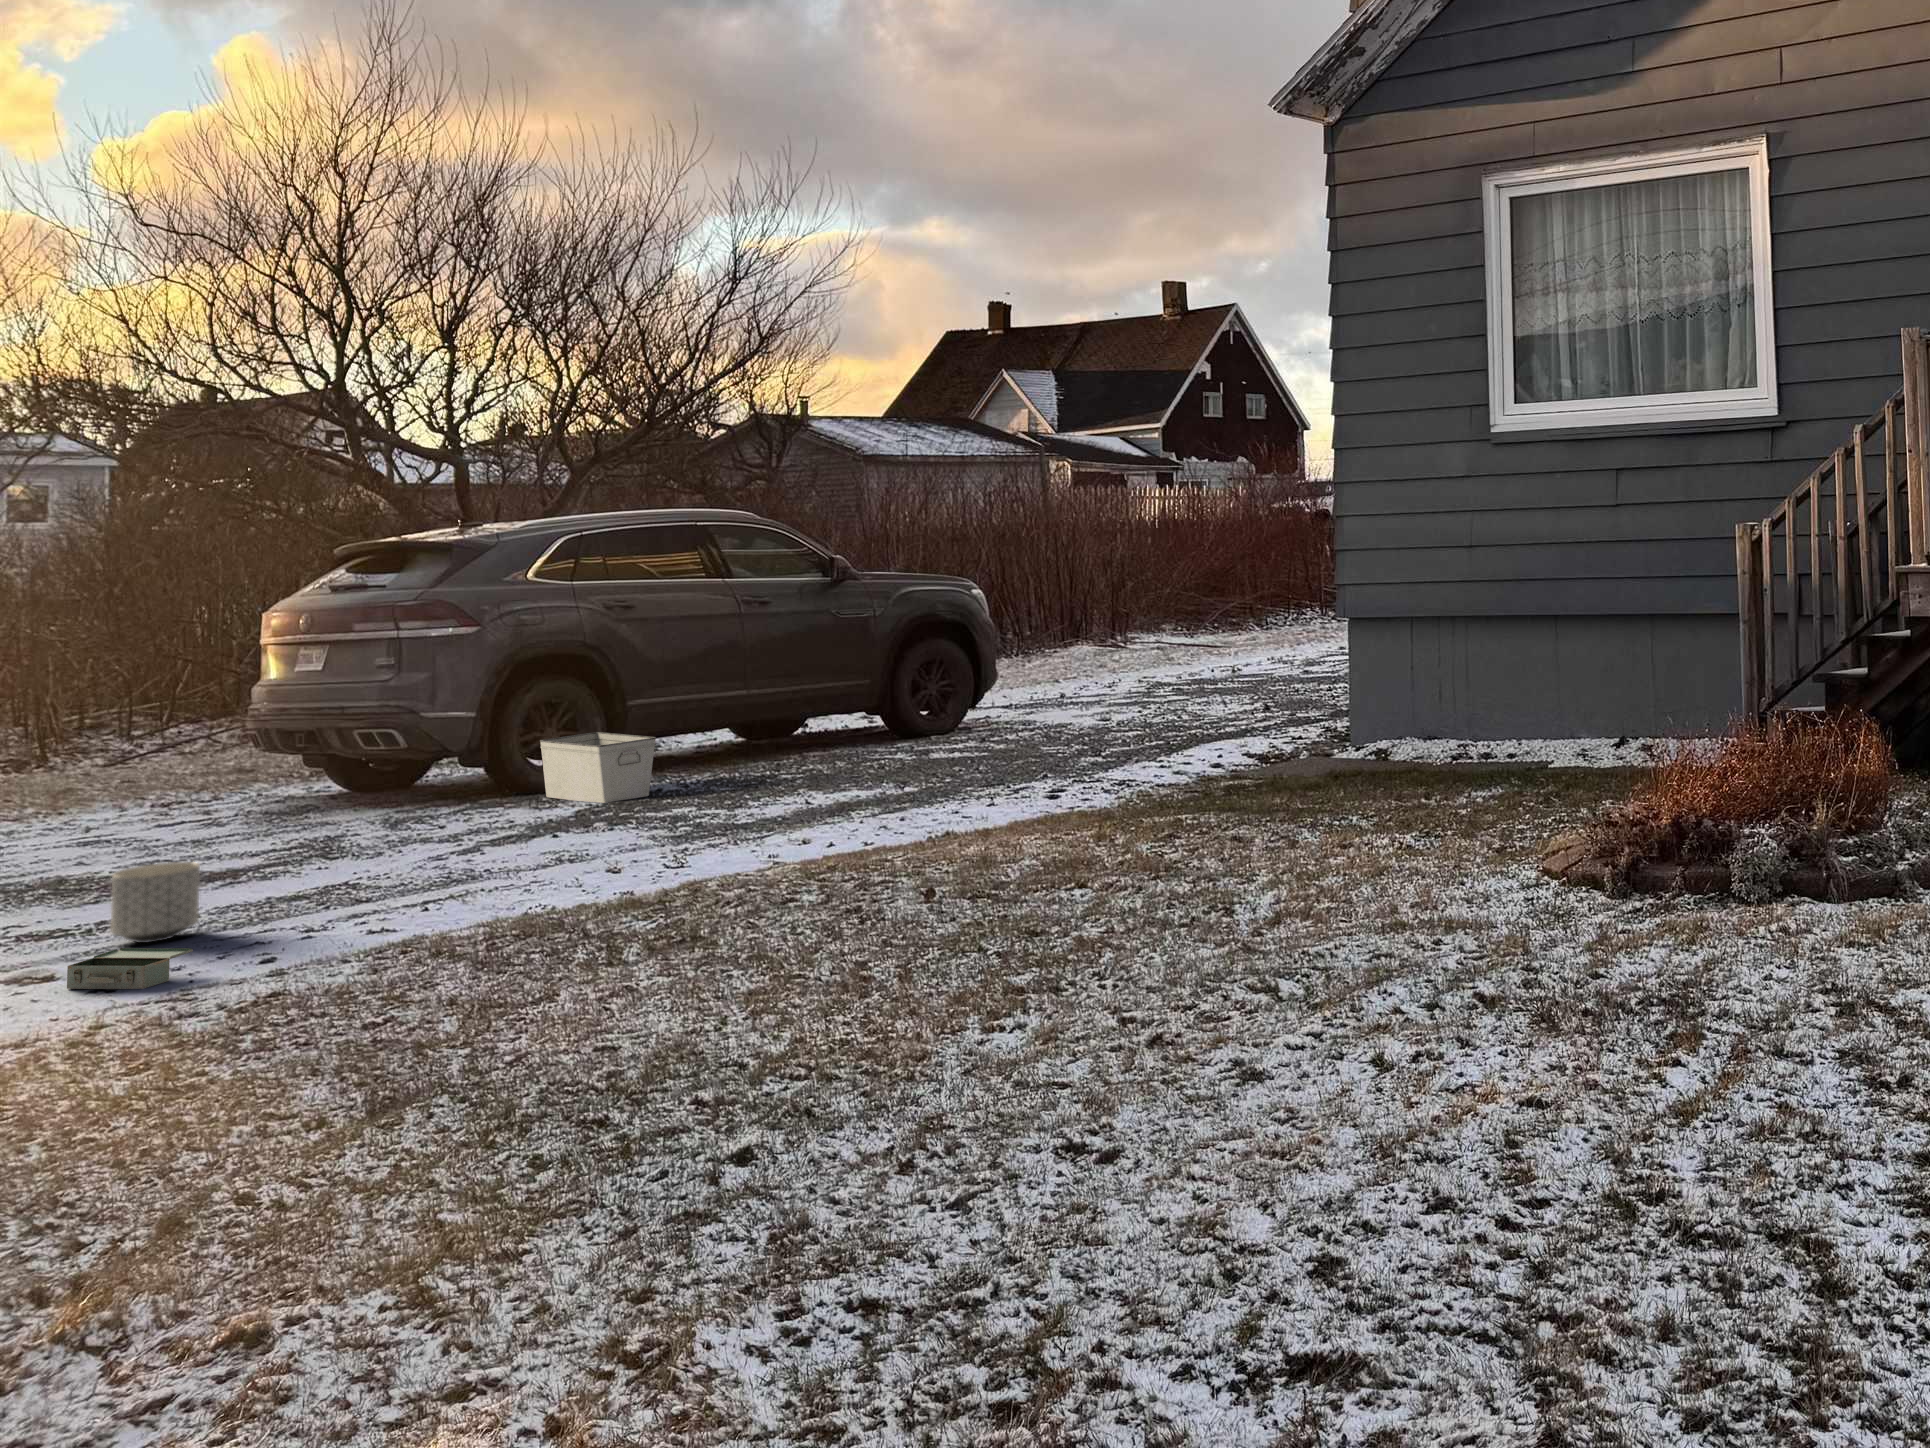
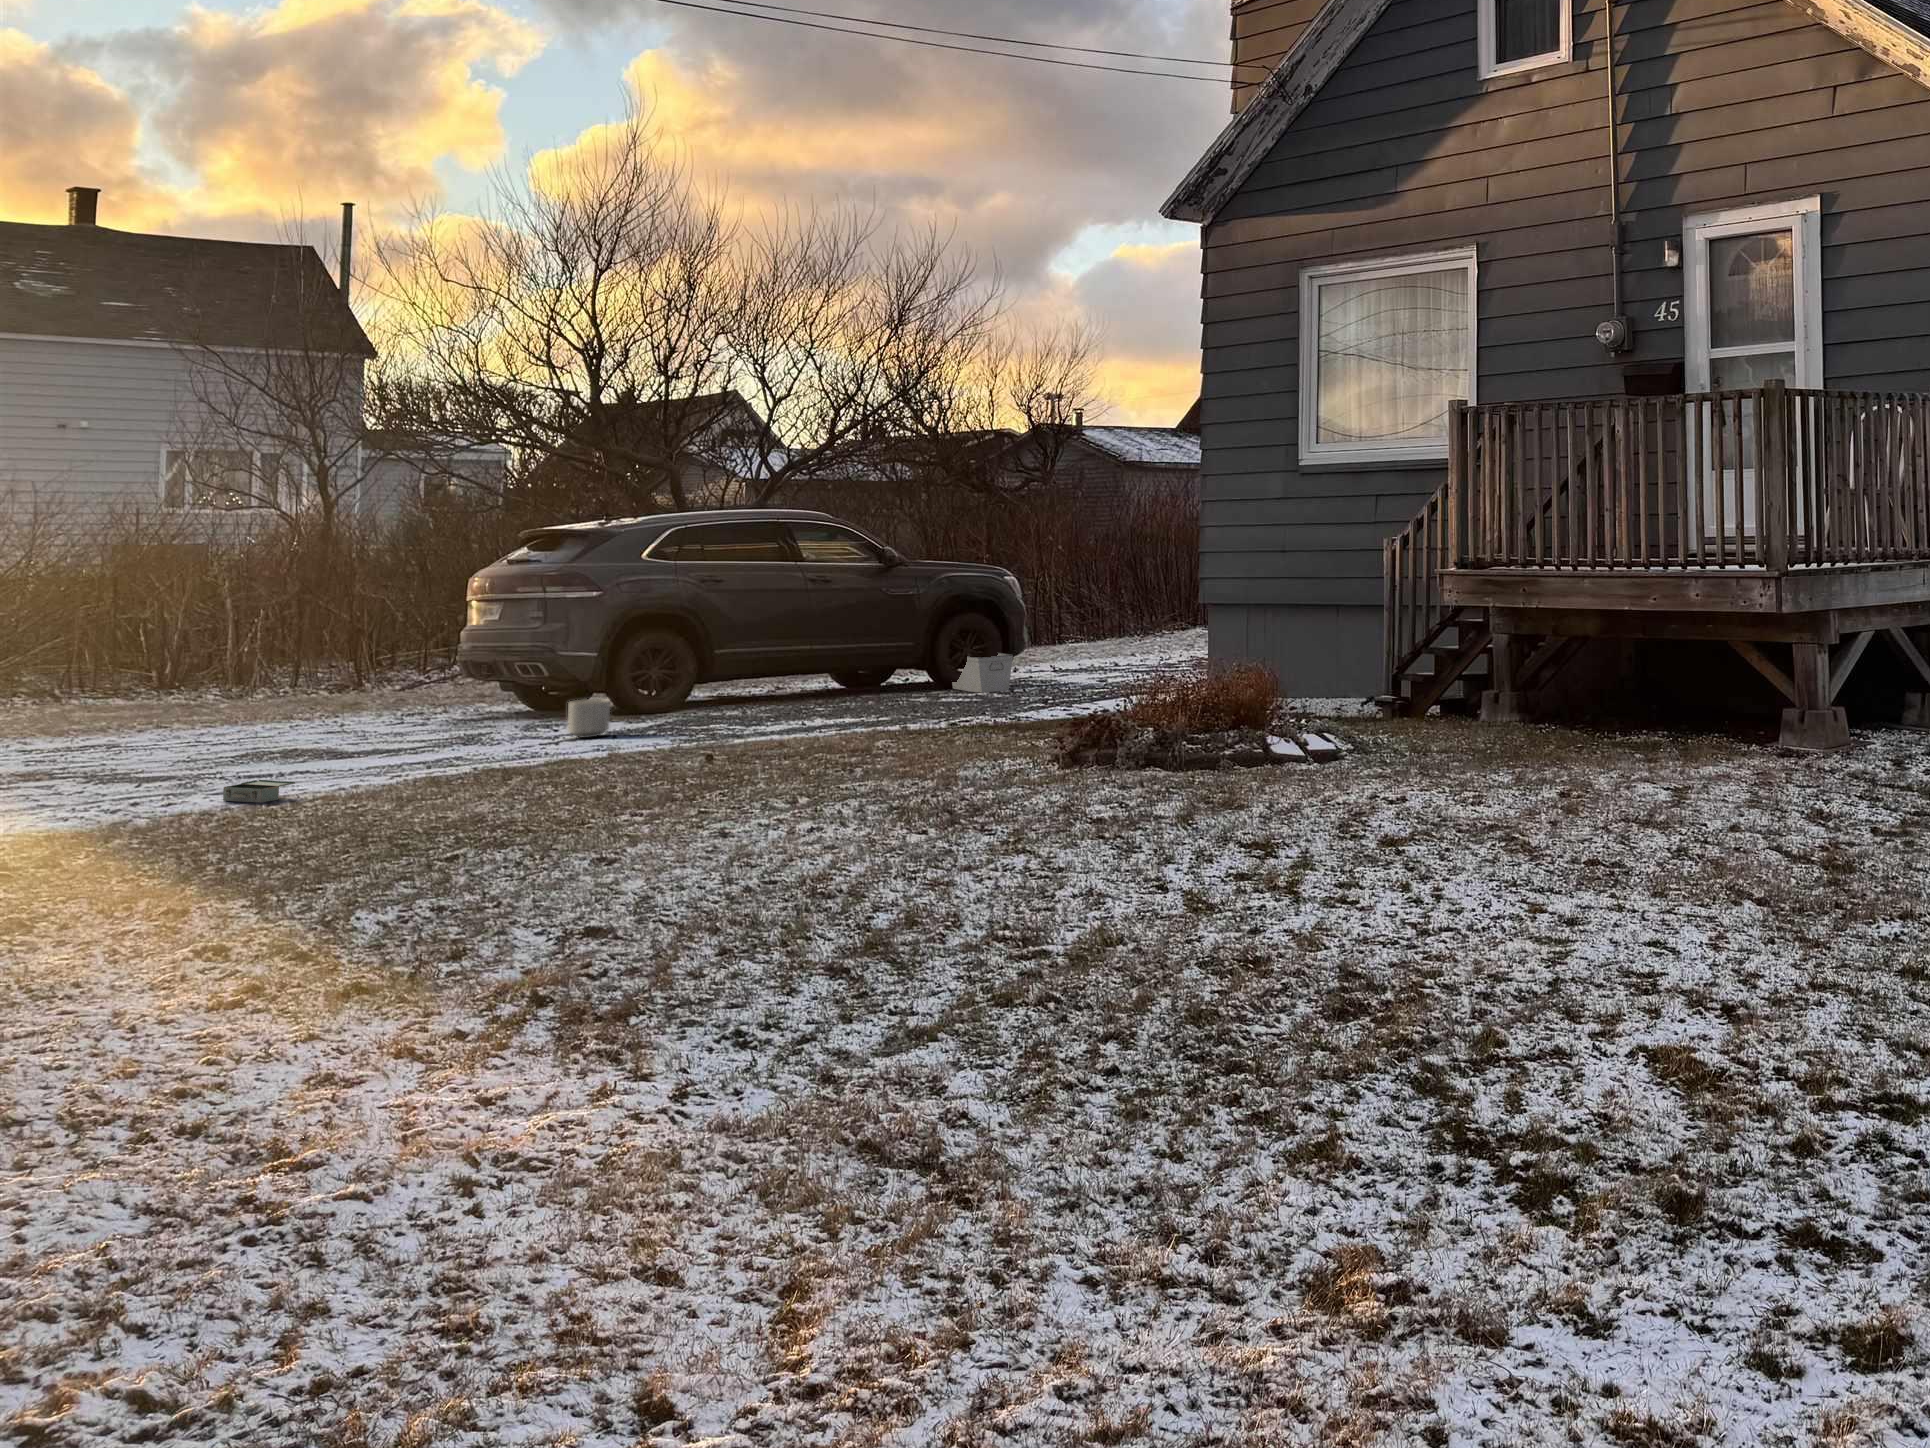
storage bin: present [540,732,656,803] -> present [952,653,1013,693]
planter: present [111,862,200,943] -> present [568,699,610,738]

